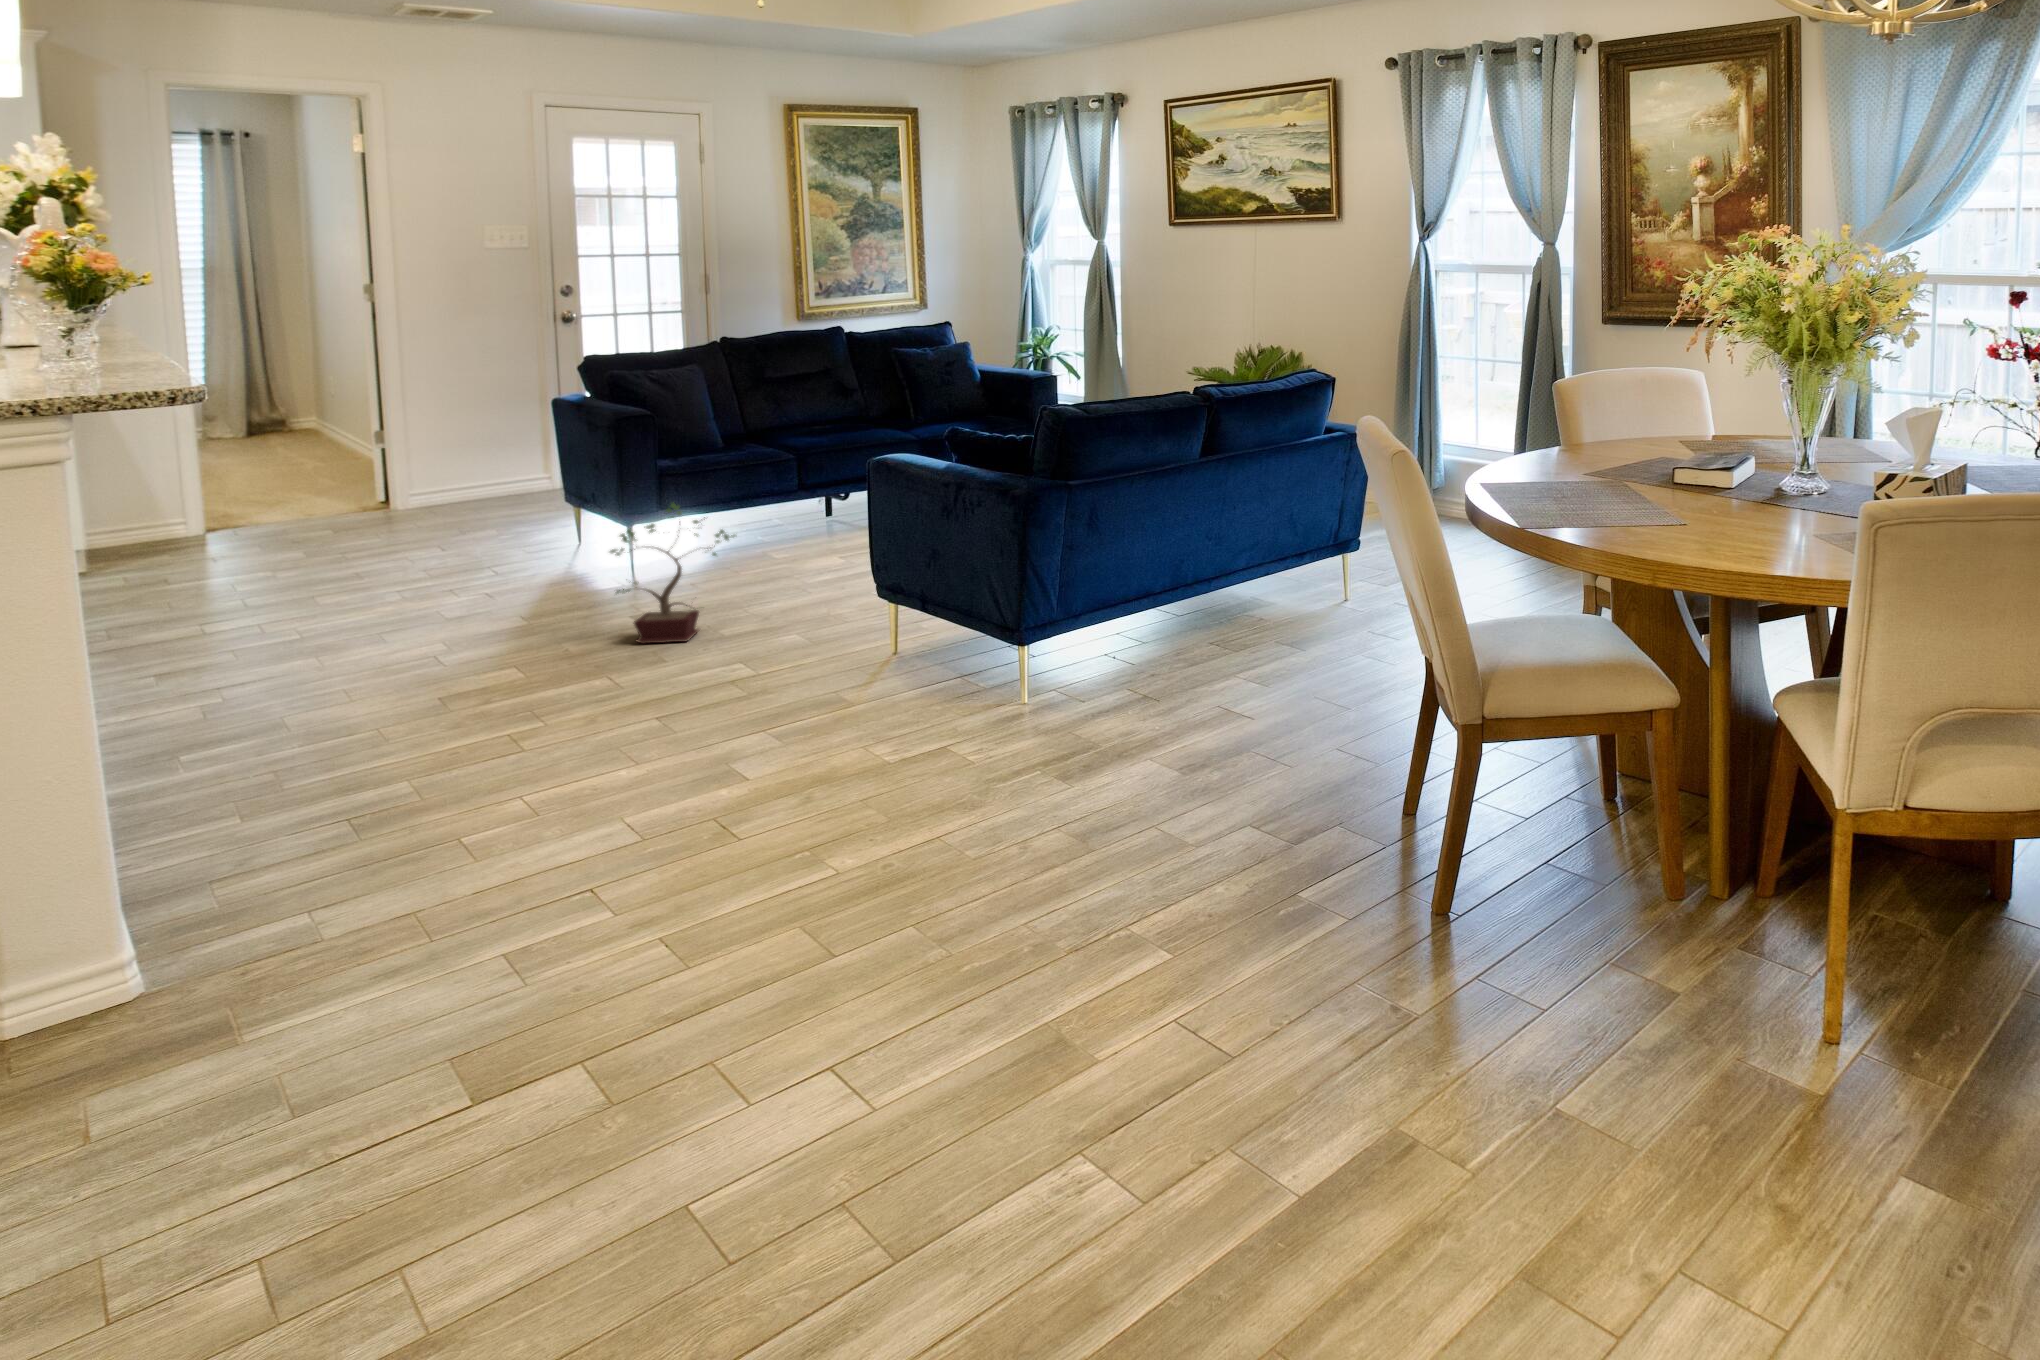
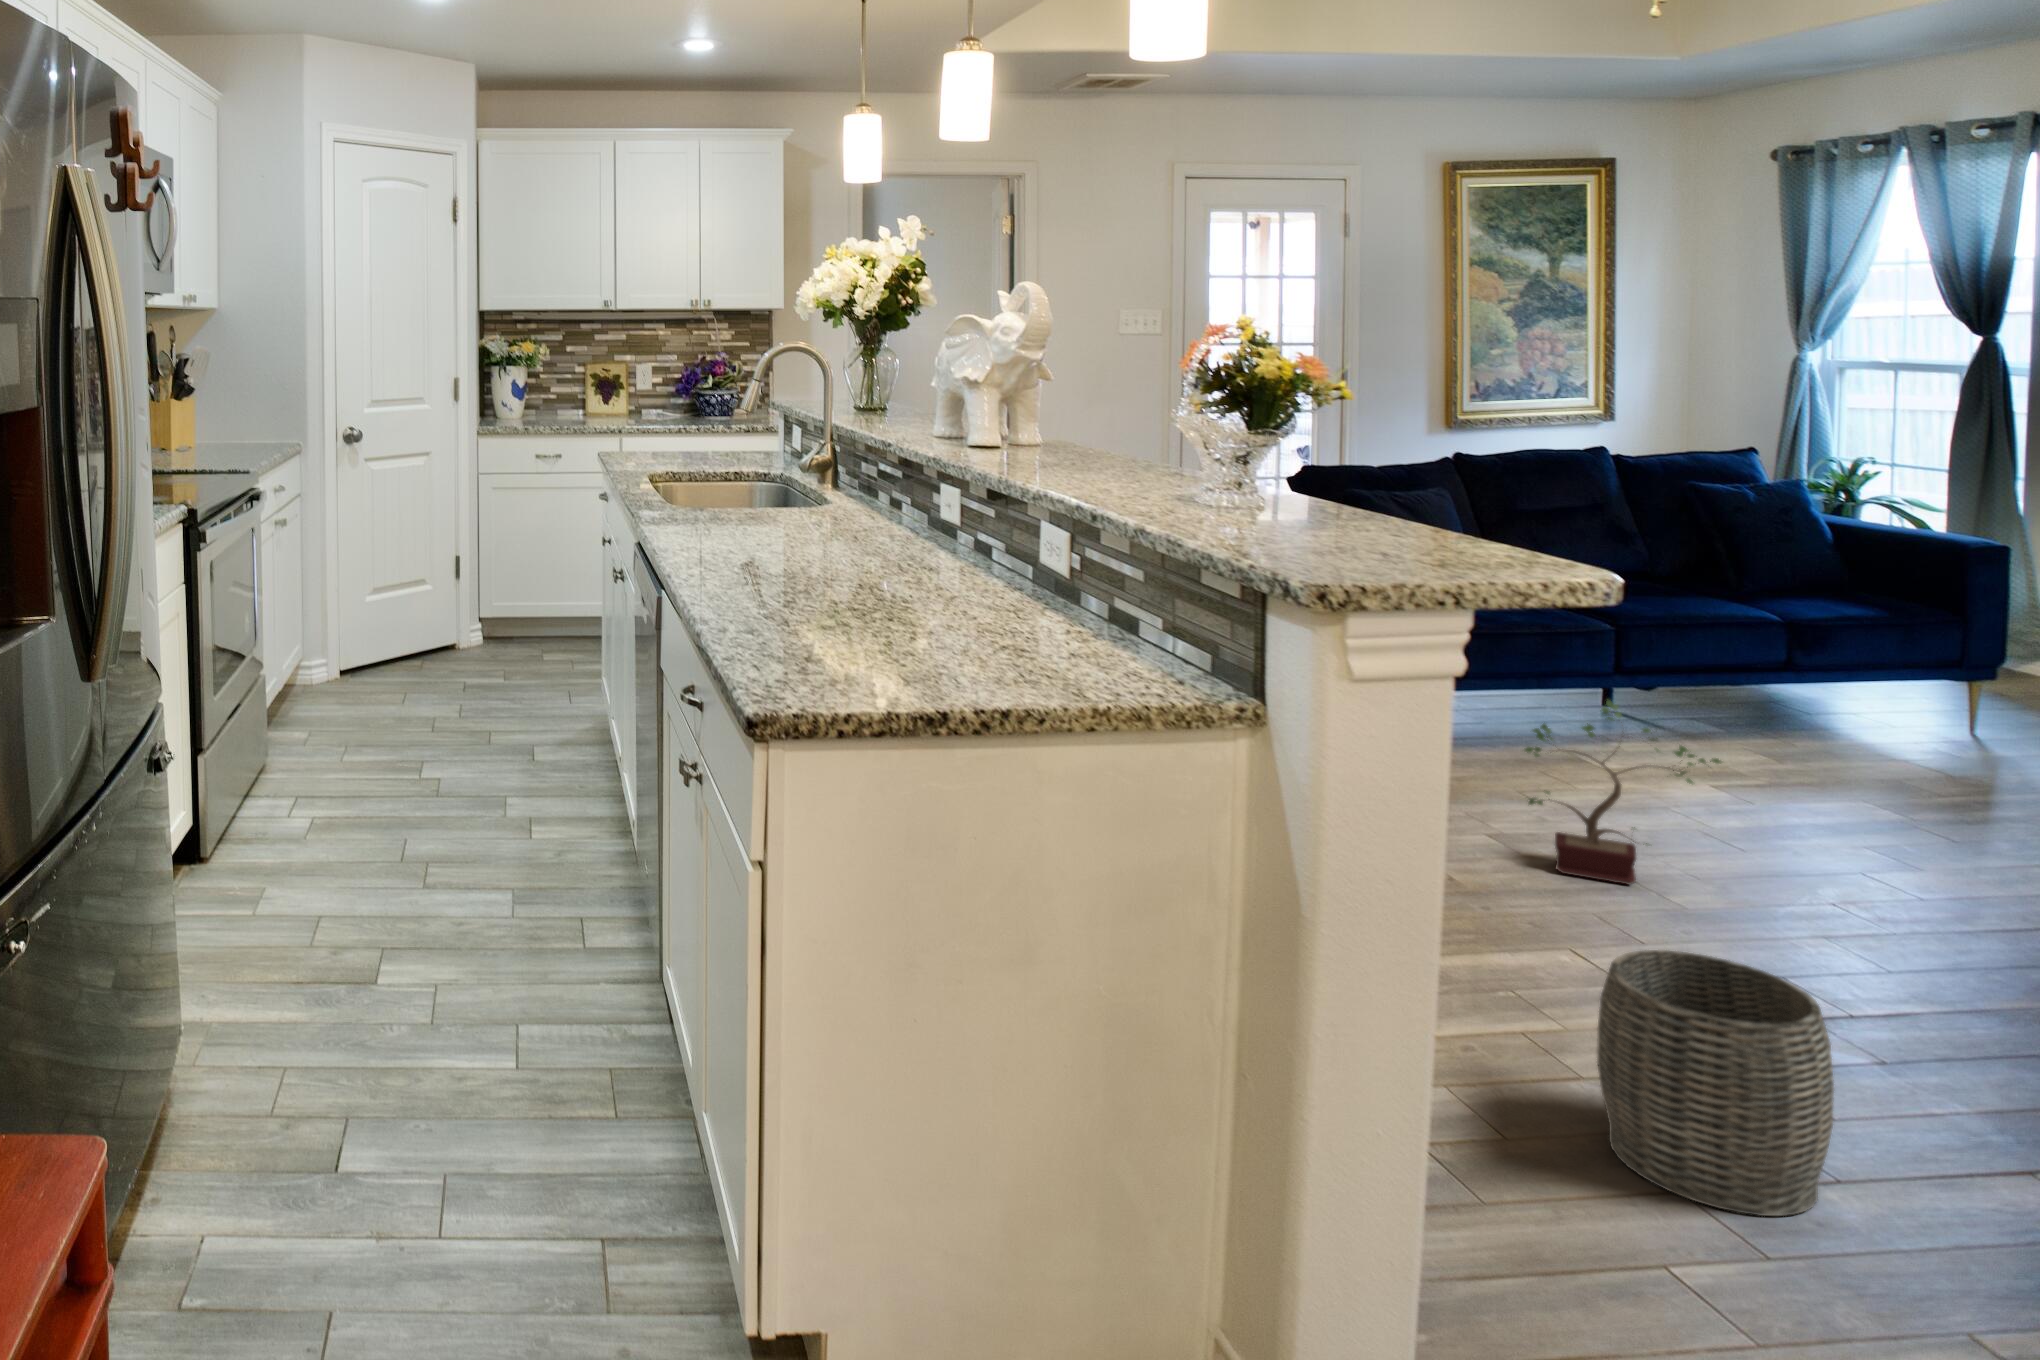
woven basket: none [409,673,581,861] -> present [1597,950,1834,1216]

